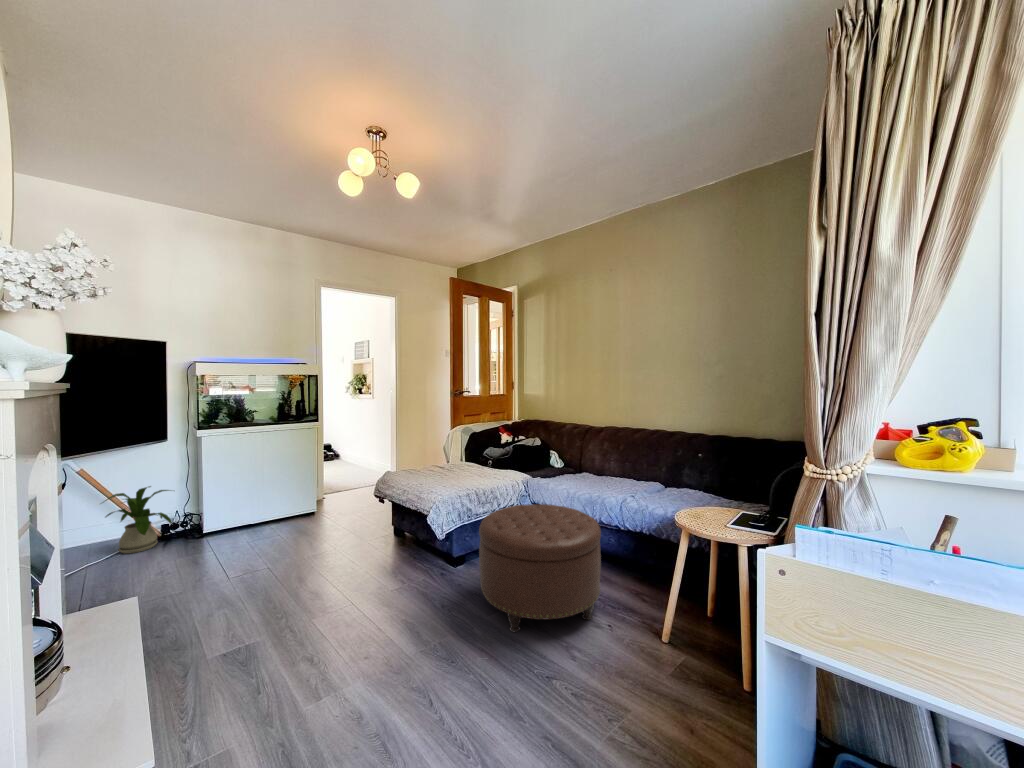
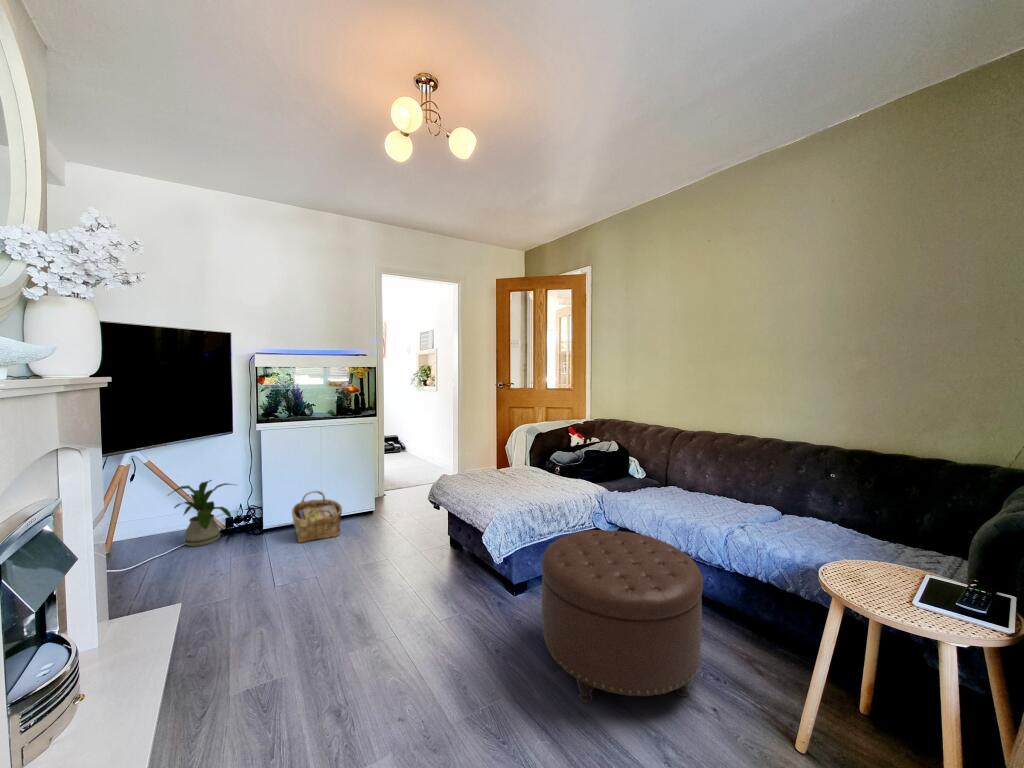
woven basket: none [236,493,287,543] -> present [292,491,342,543]

